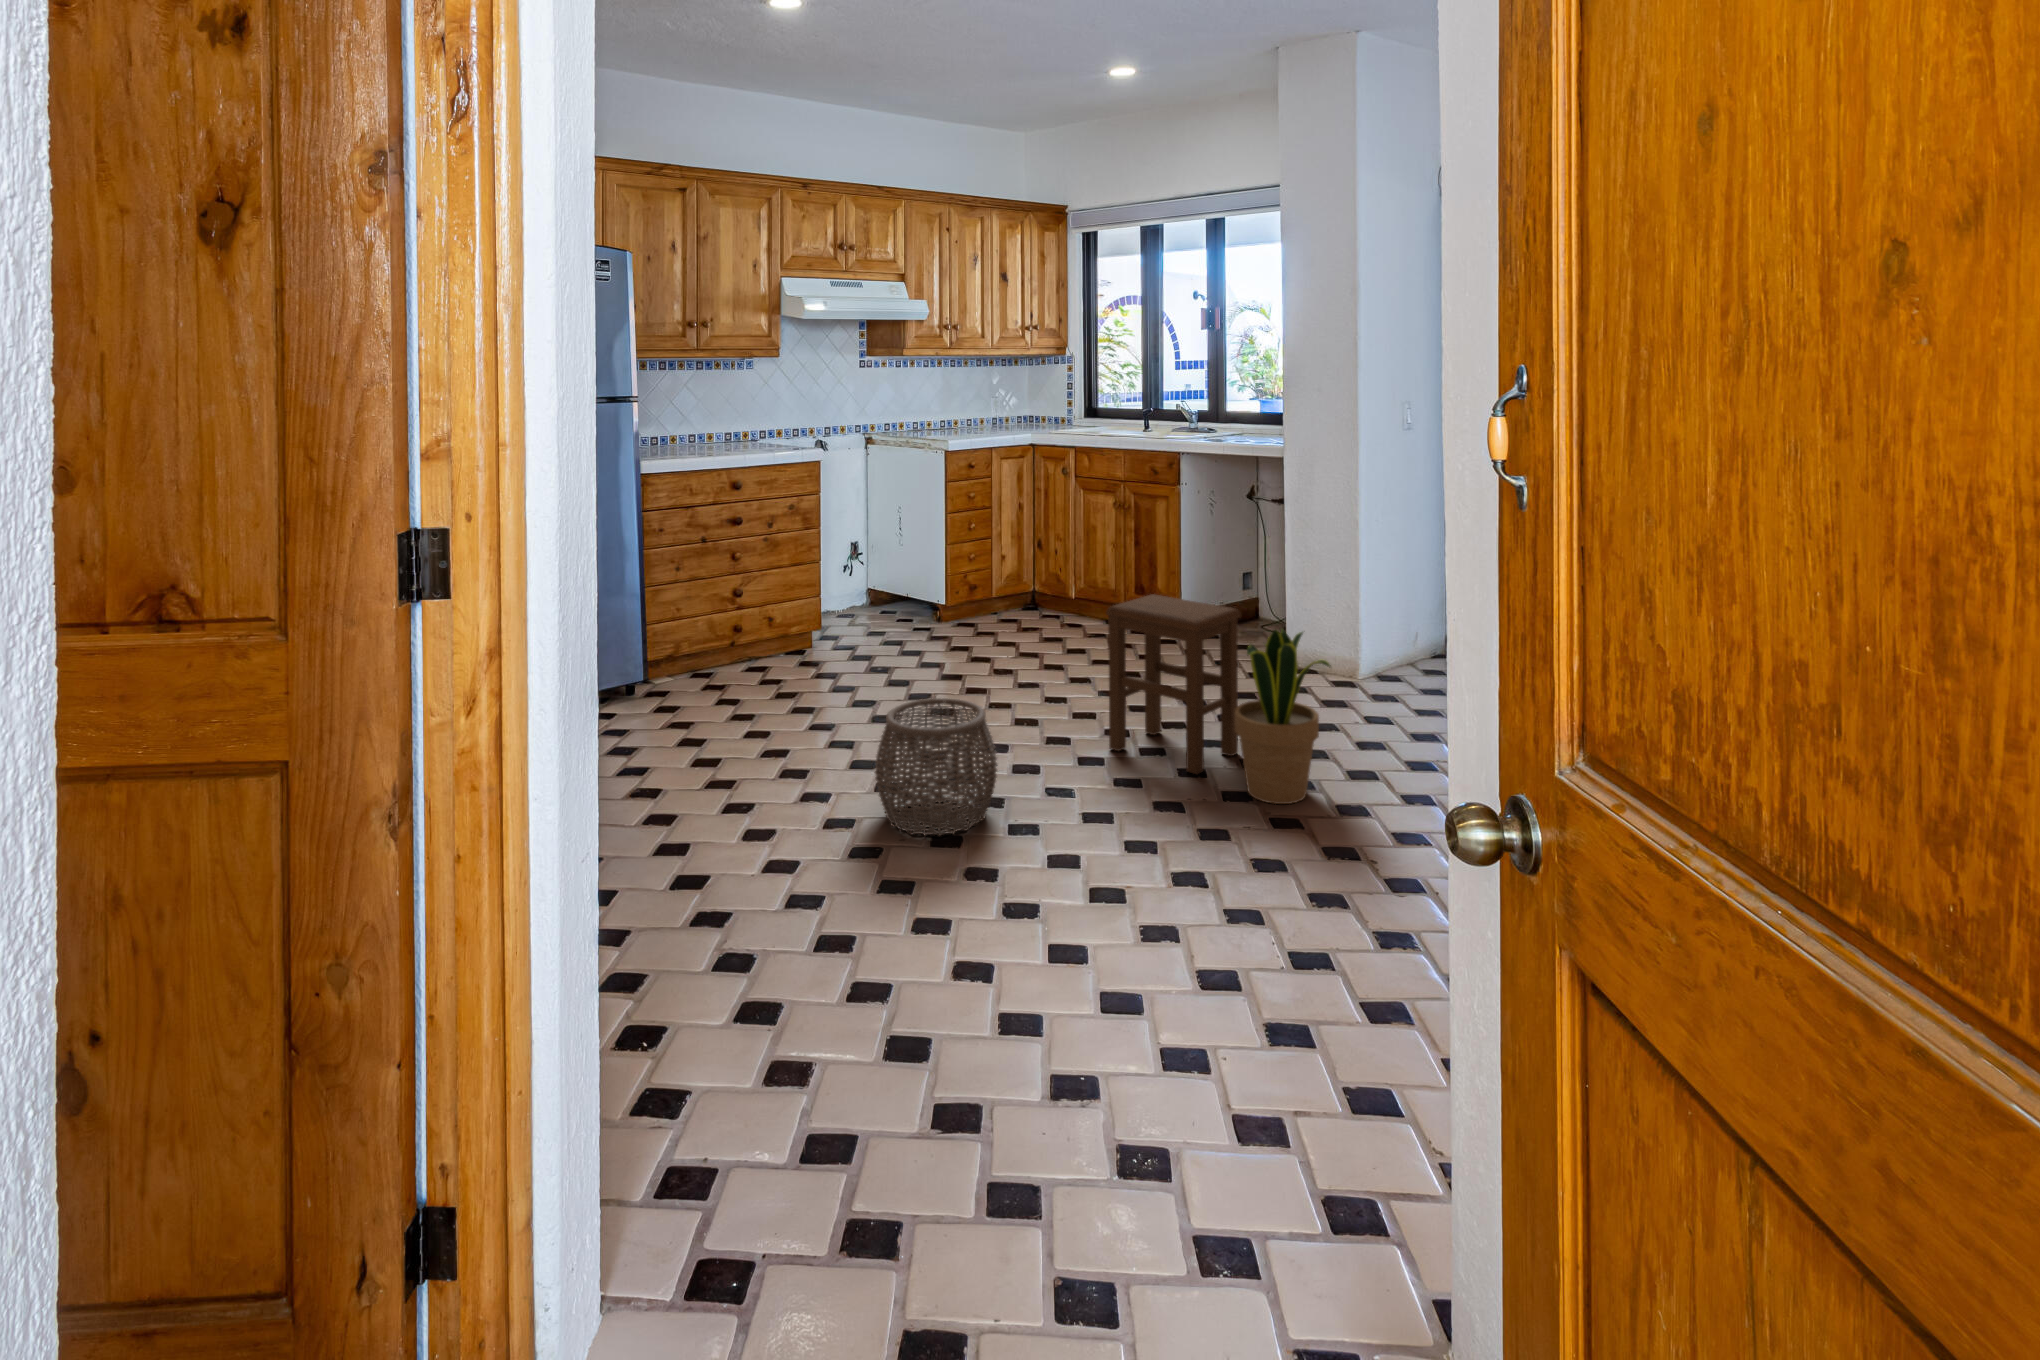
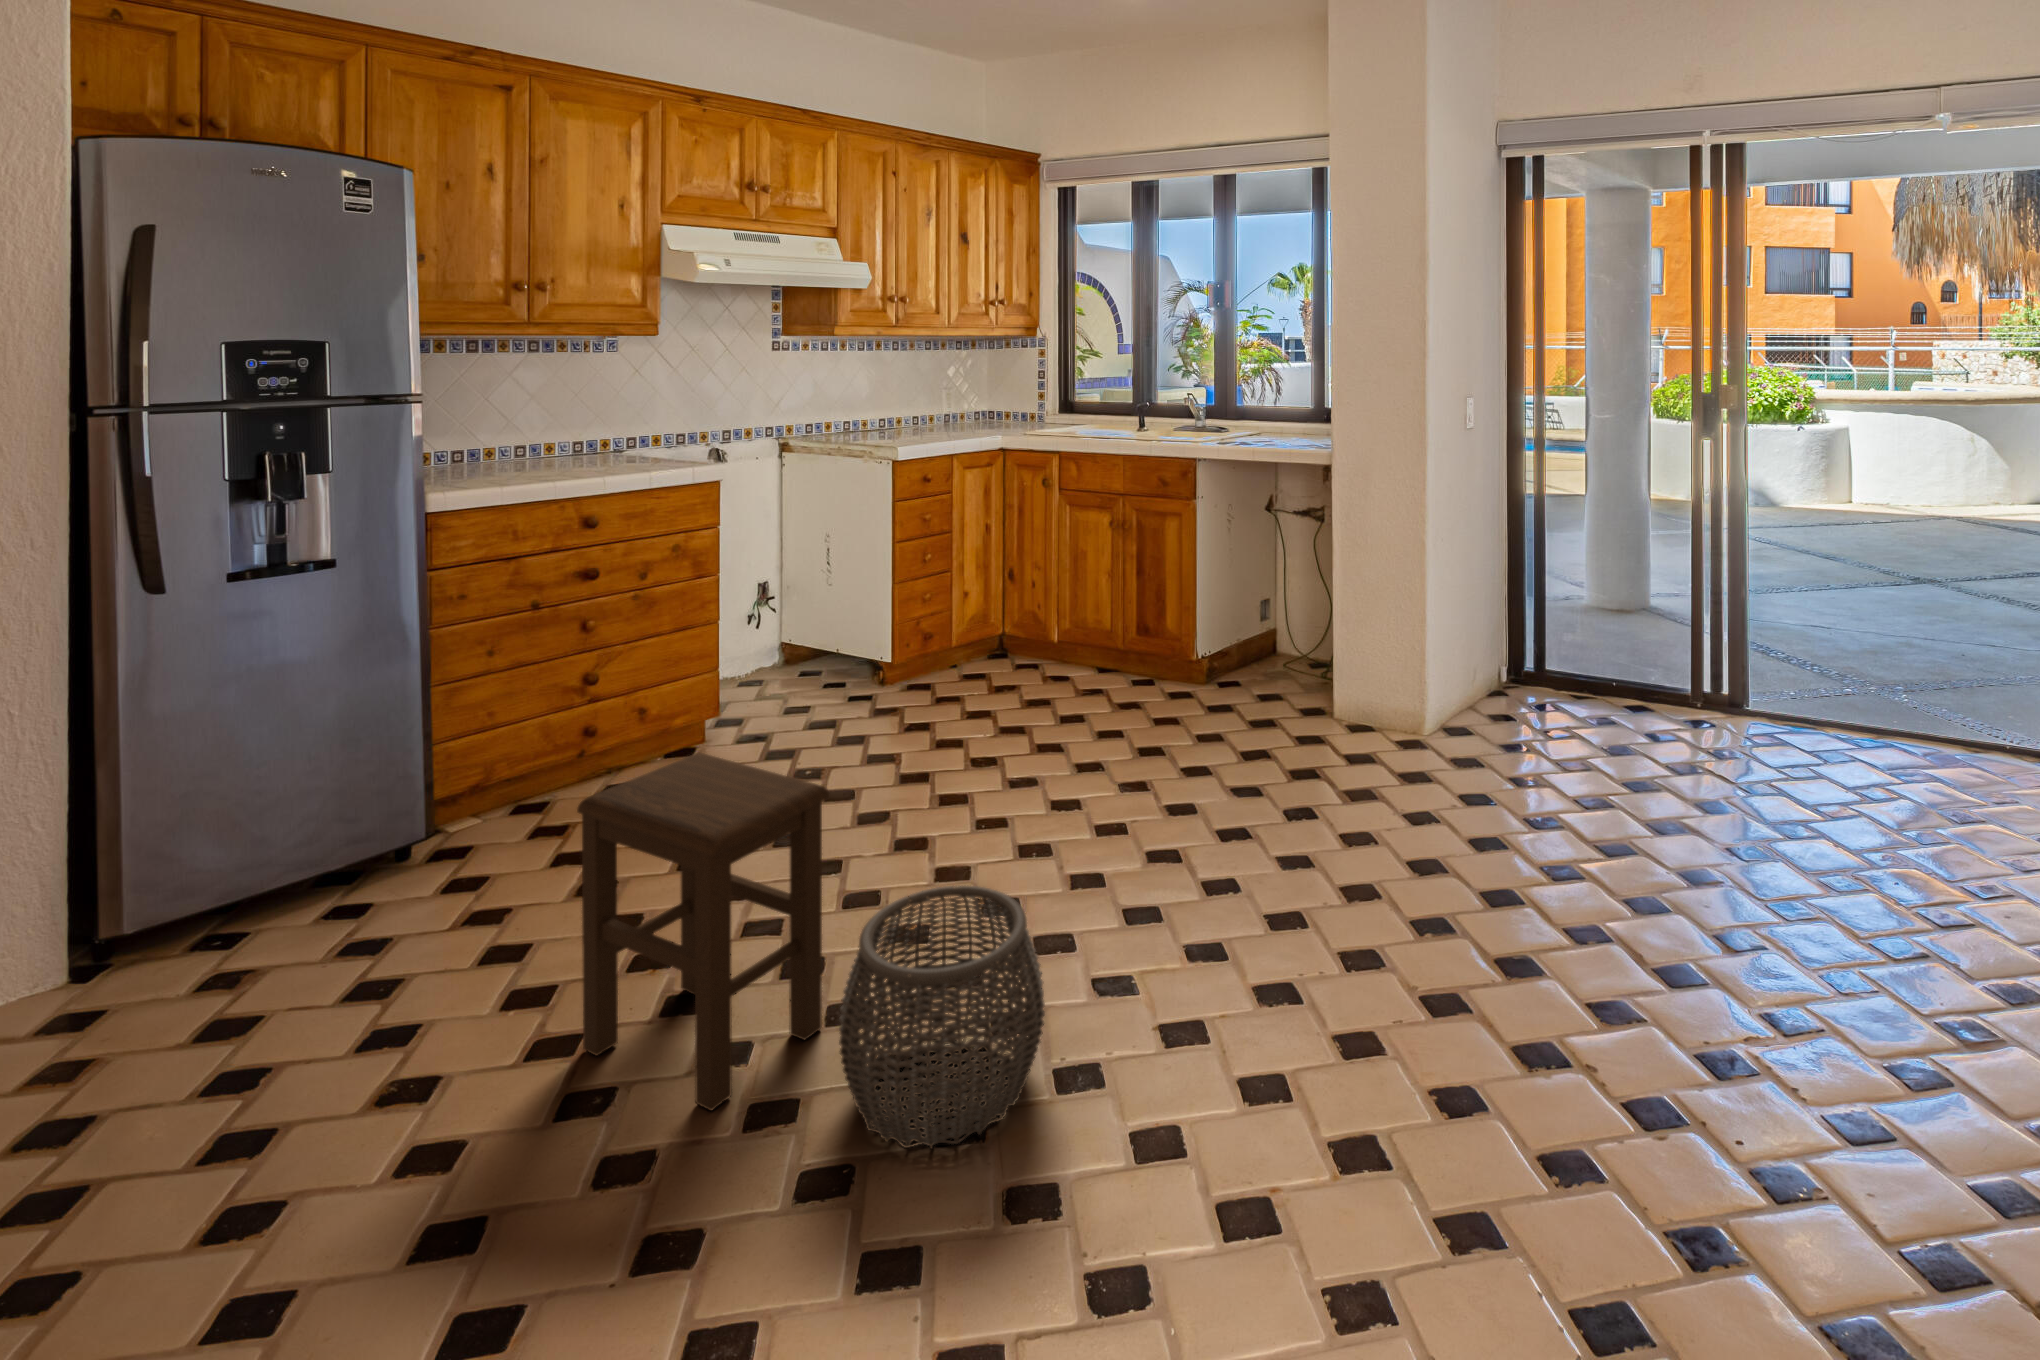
stool: present [1106,594,1241,774] -> present [577,753,829,1110]
potted plant: present [1235,629,1331,804] -> none [1368,725,1506,981]

